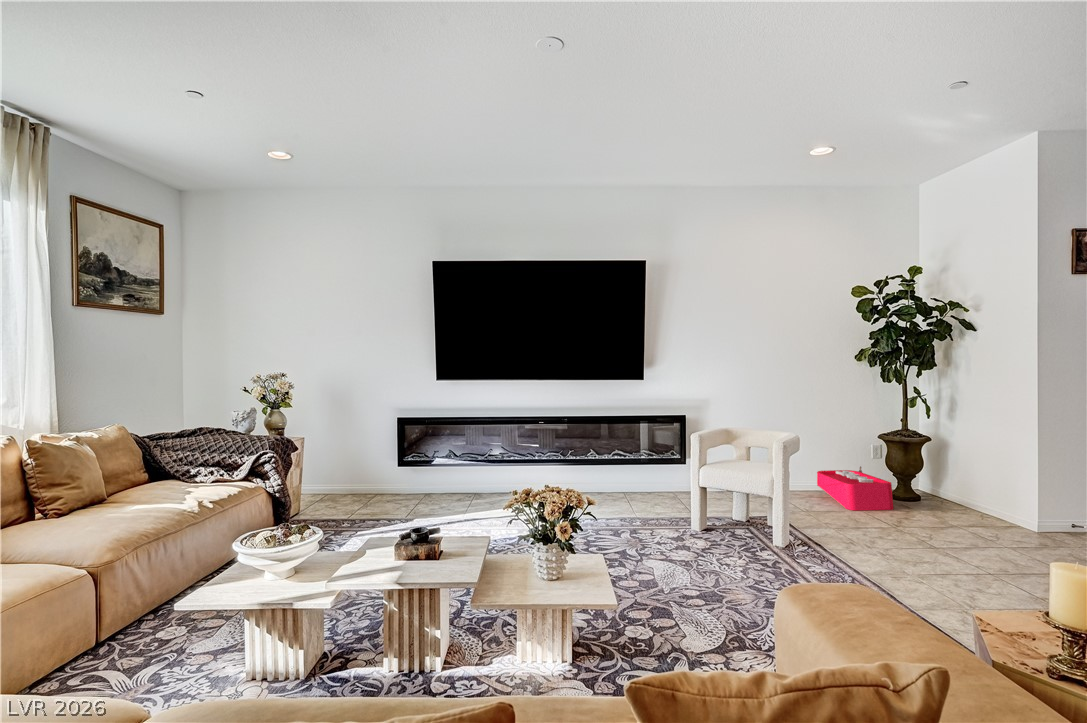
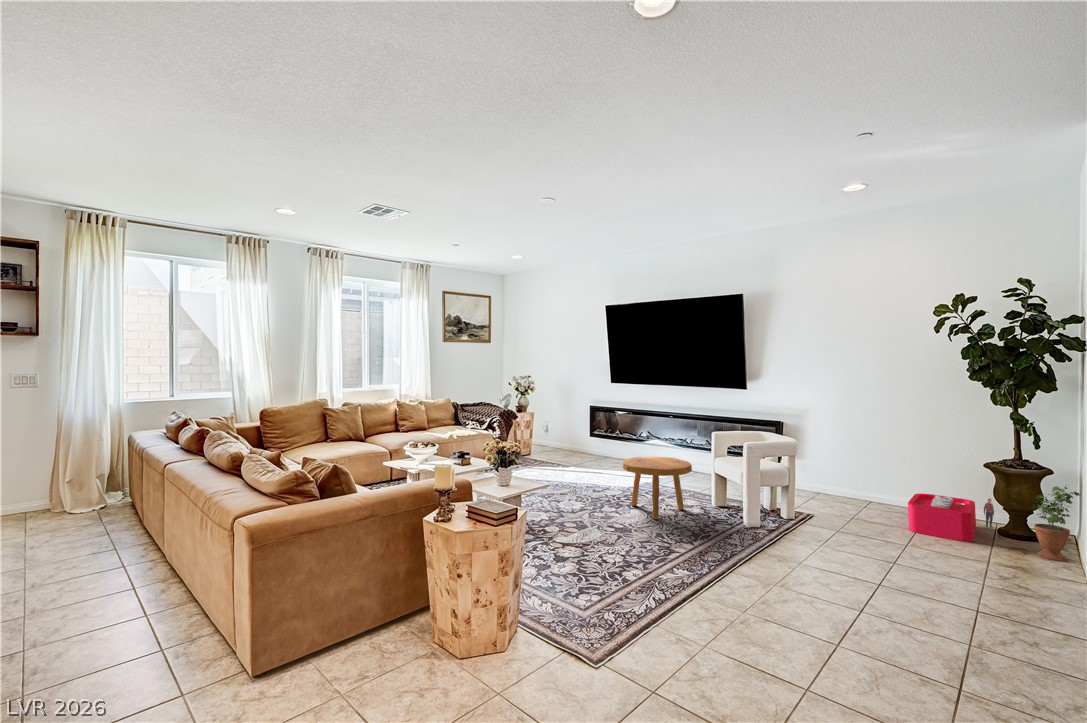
potted plant: none [927,446,963,511] -> present [1032,486,1080,561]
footstool: none [622,477,722,572] -> present [622,456,692,519]

